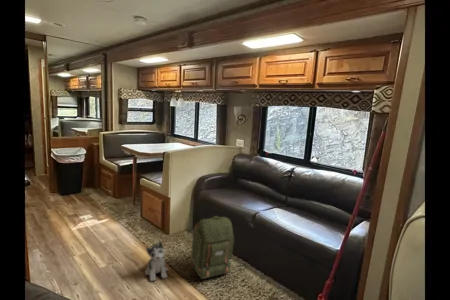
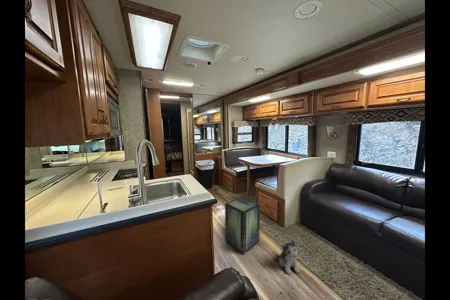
storage box: none [77,197,129,270] -> present [225,197,260,254]
backpack: present [191,216,234,279] -> none [318,224,364,282]

